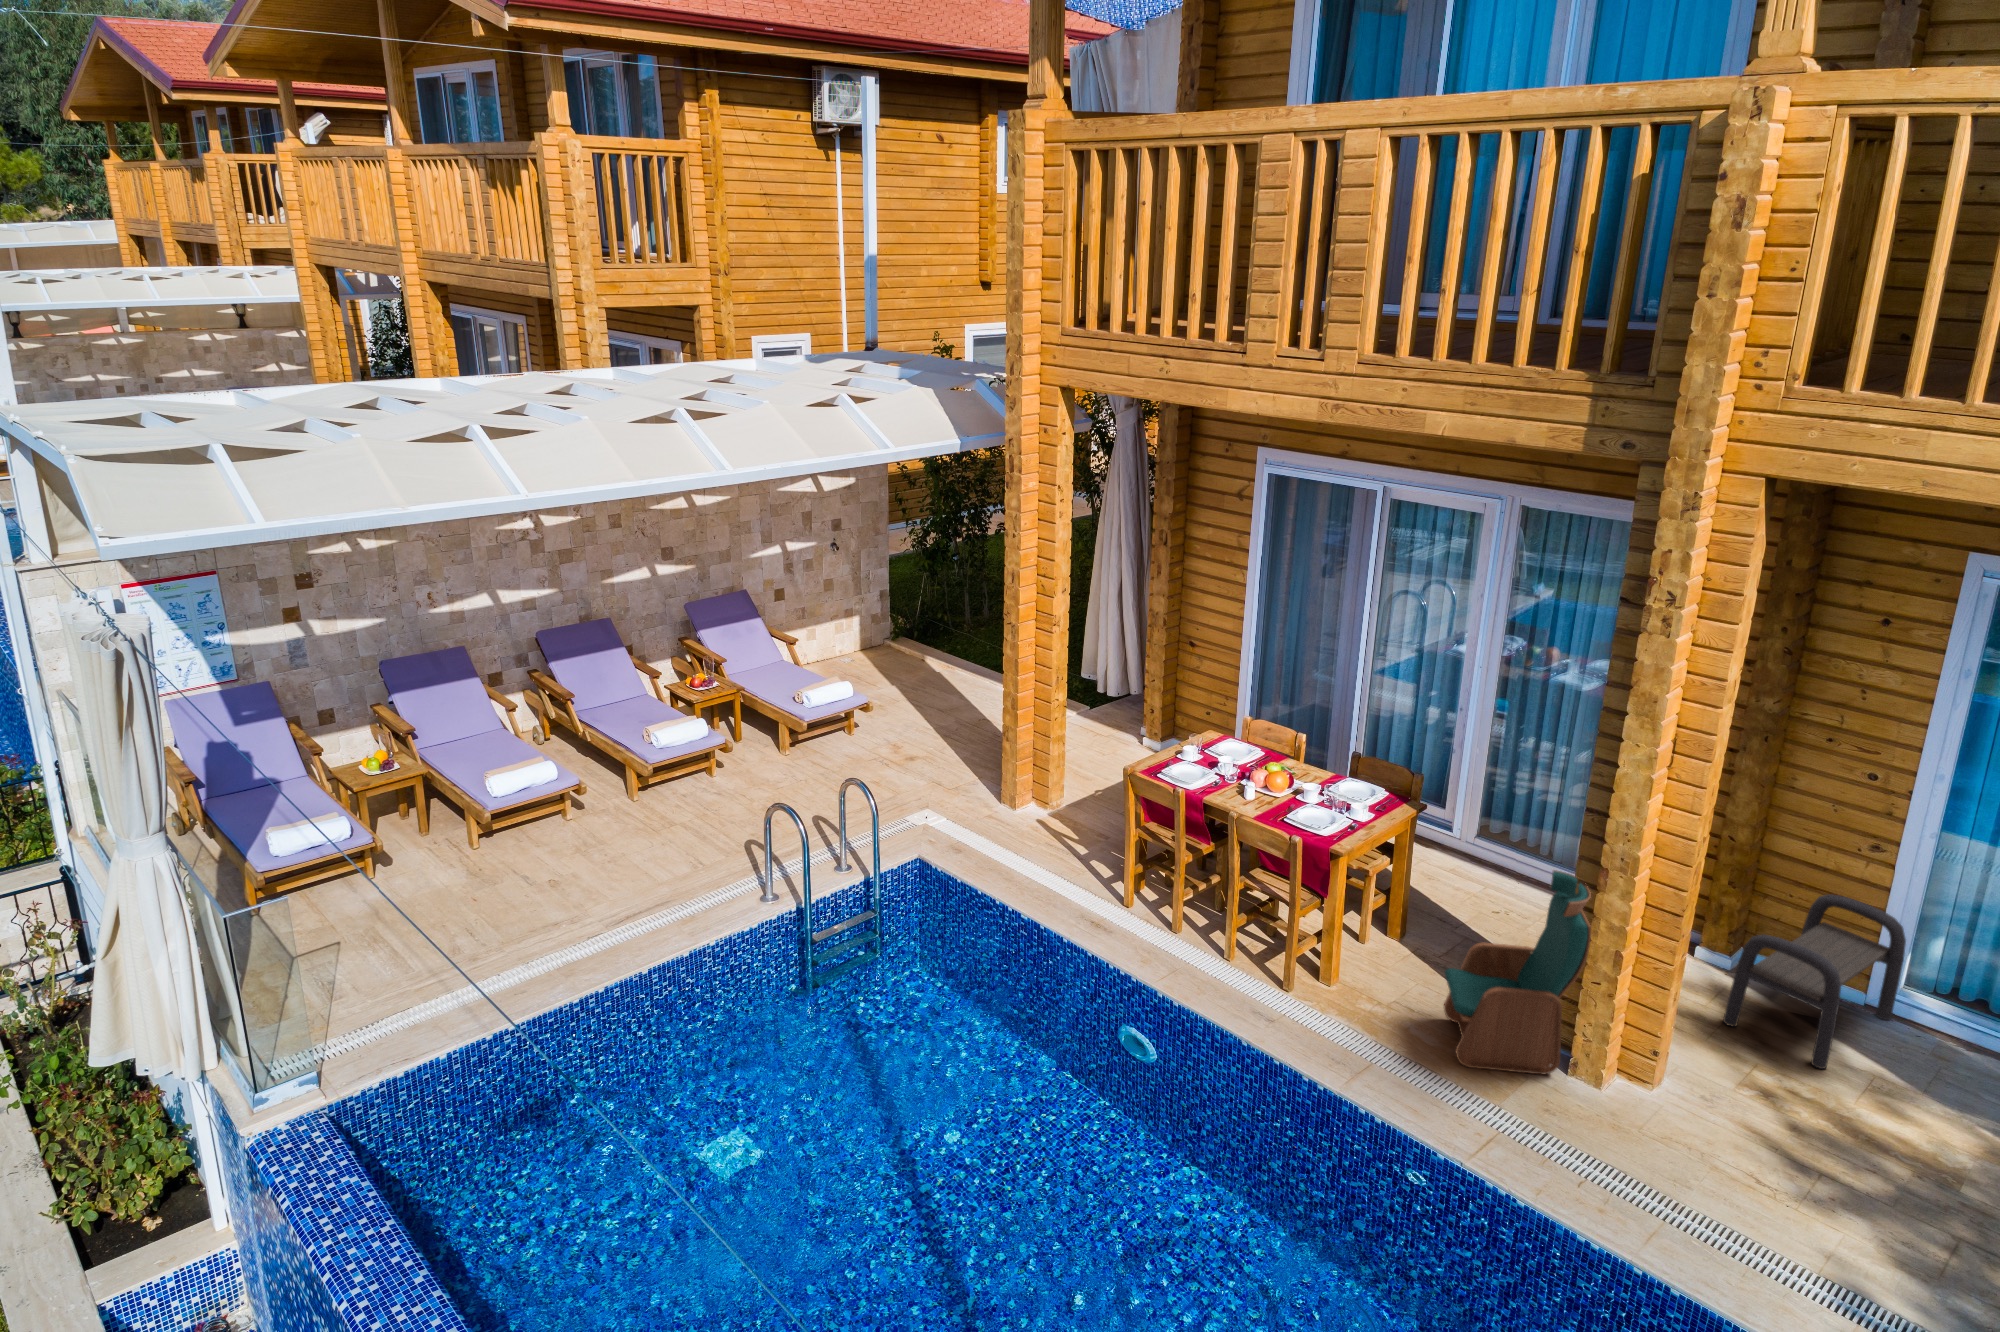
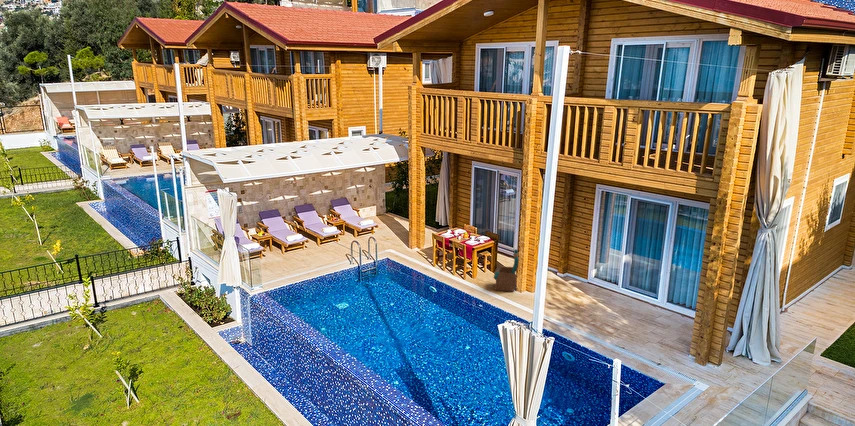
bench: present [1723,894,1906,1069] -> none [556,259,595,292]

